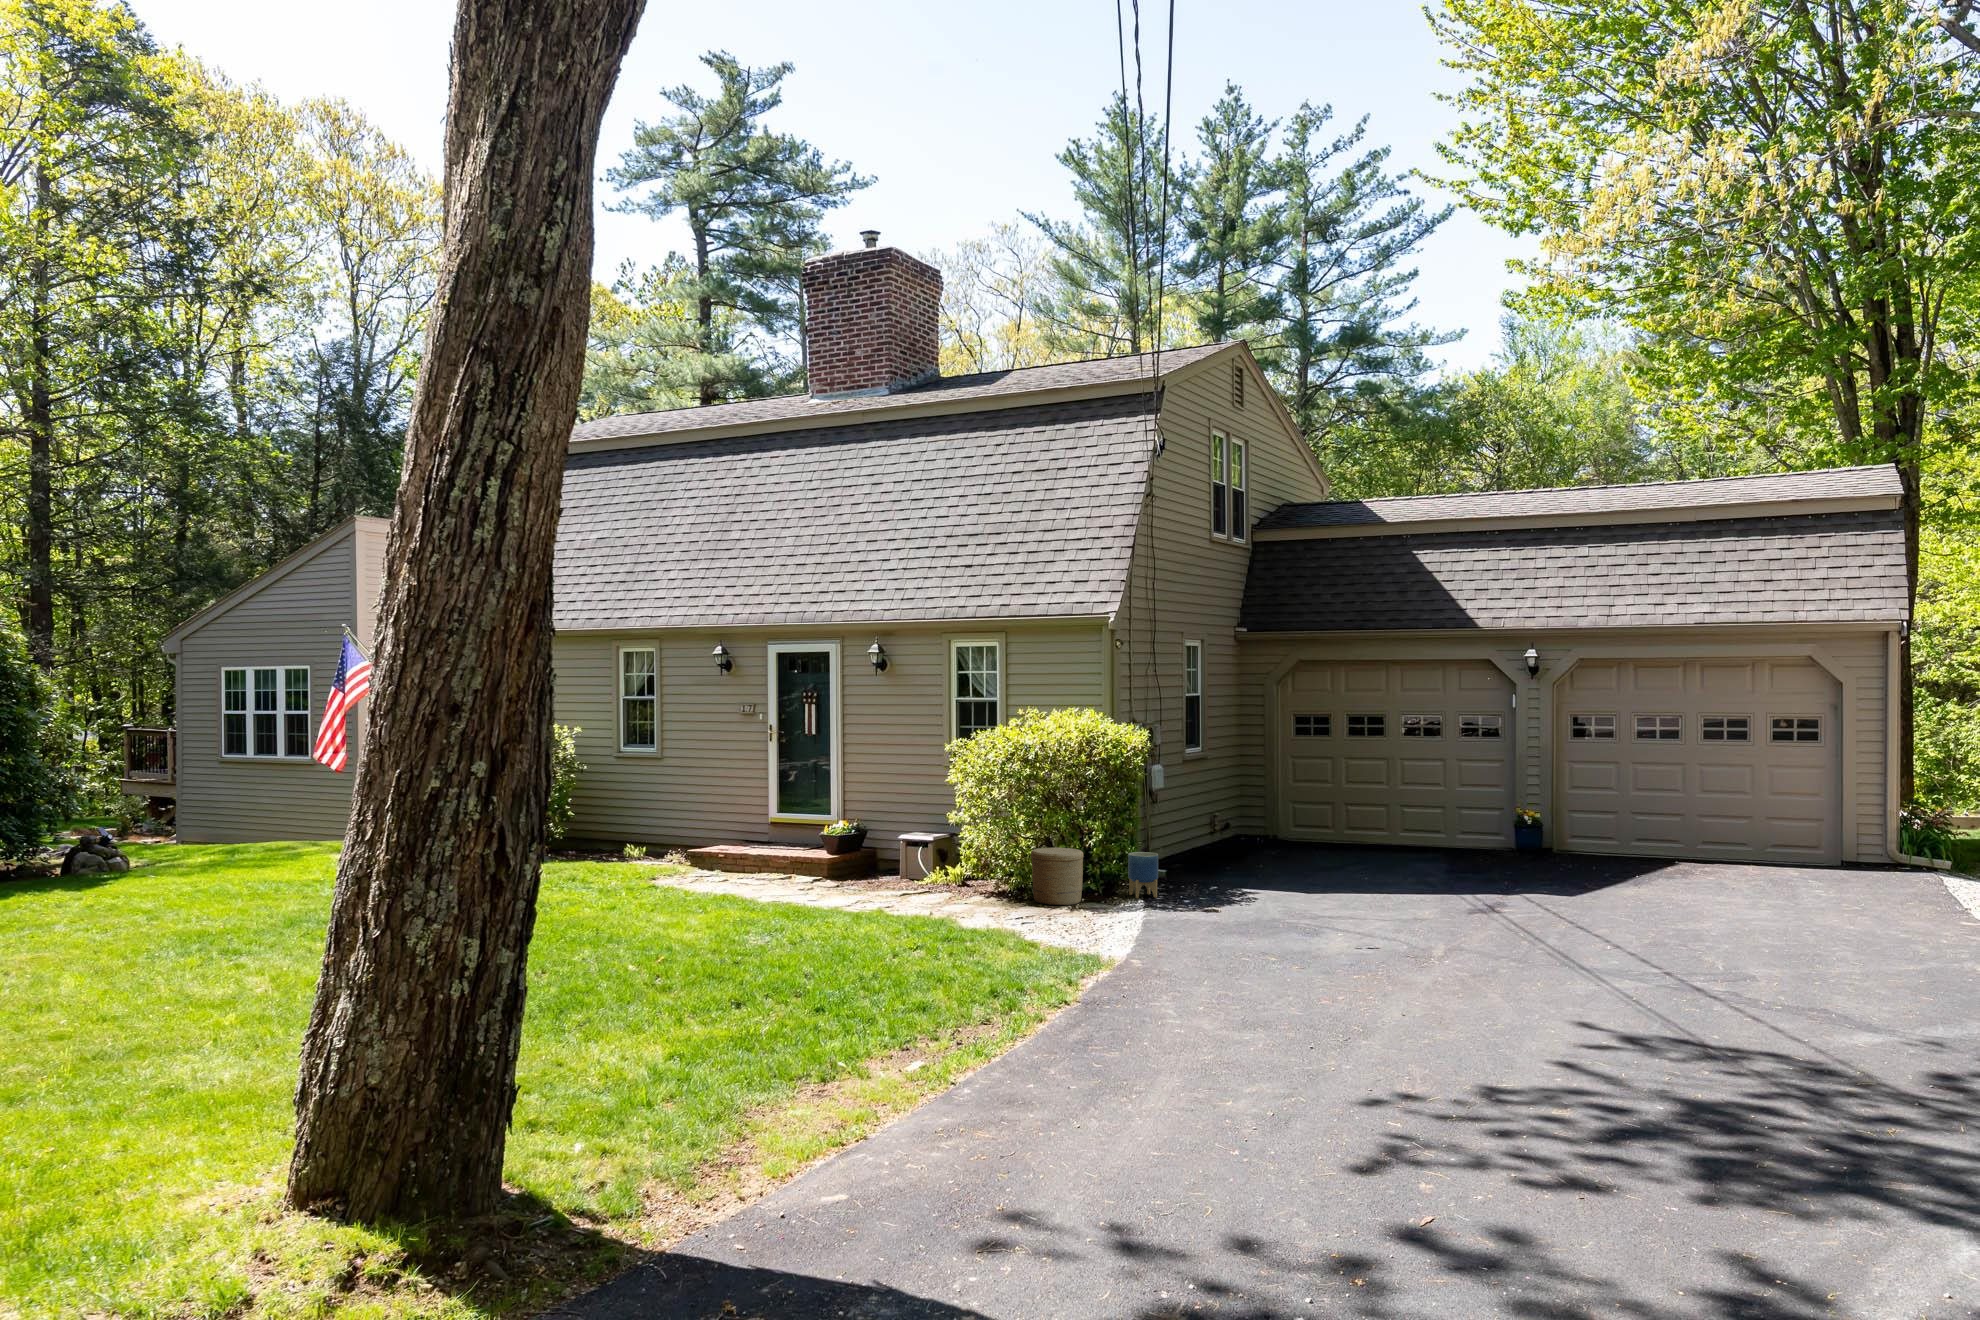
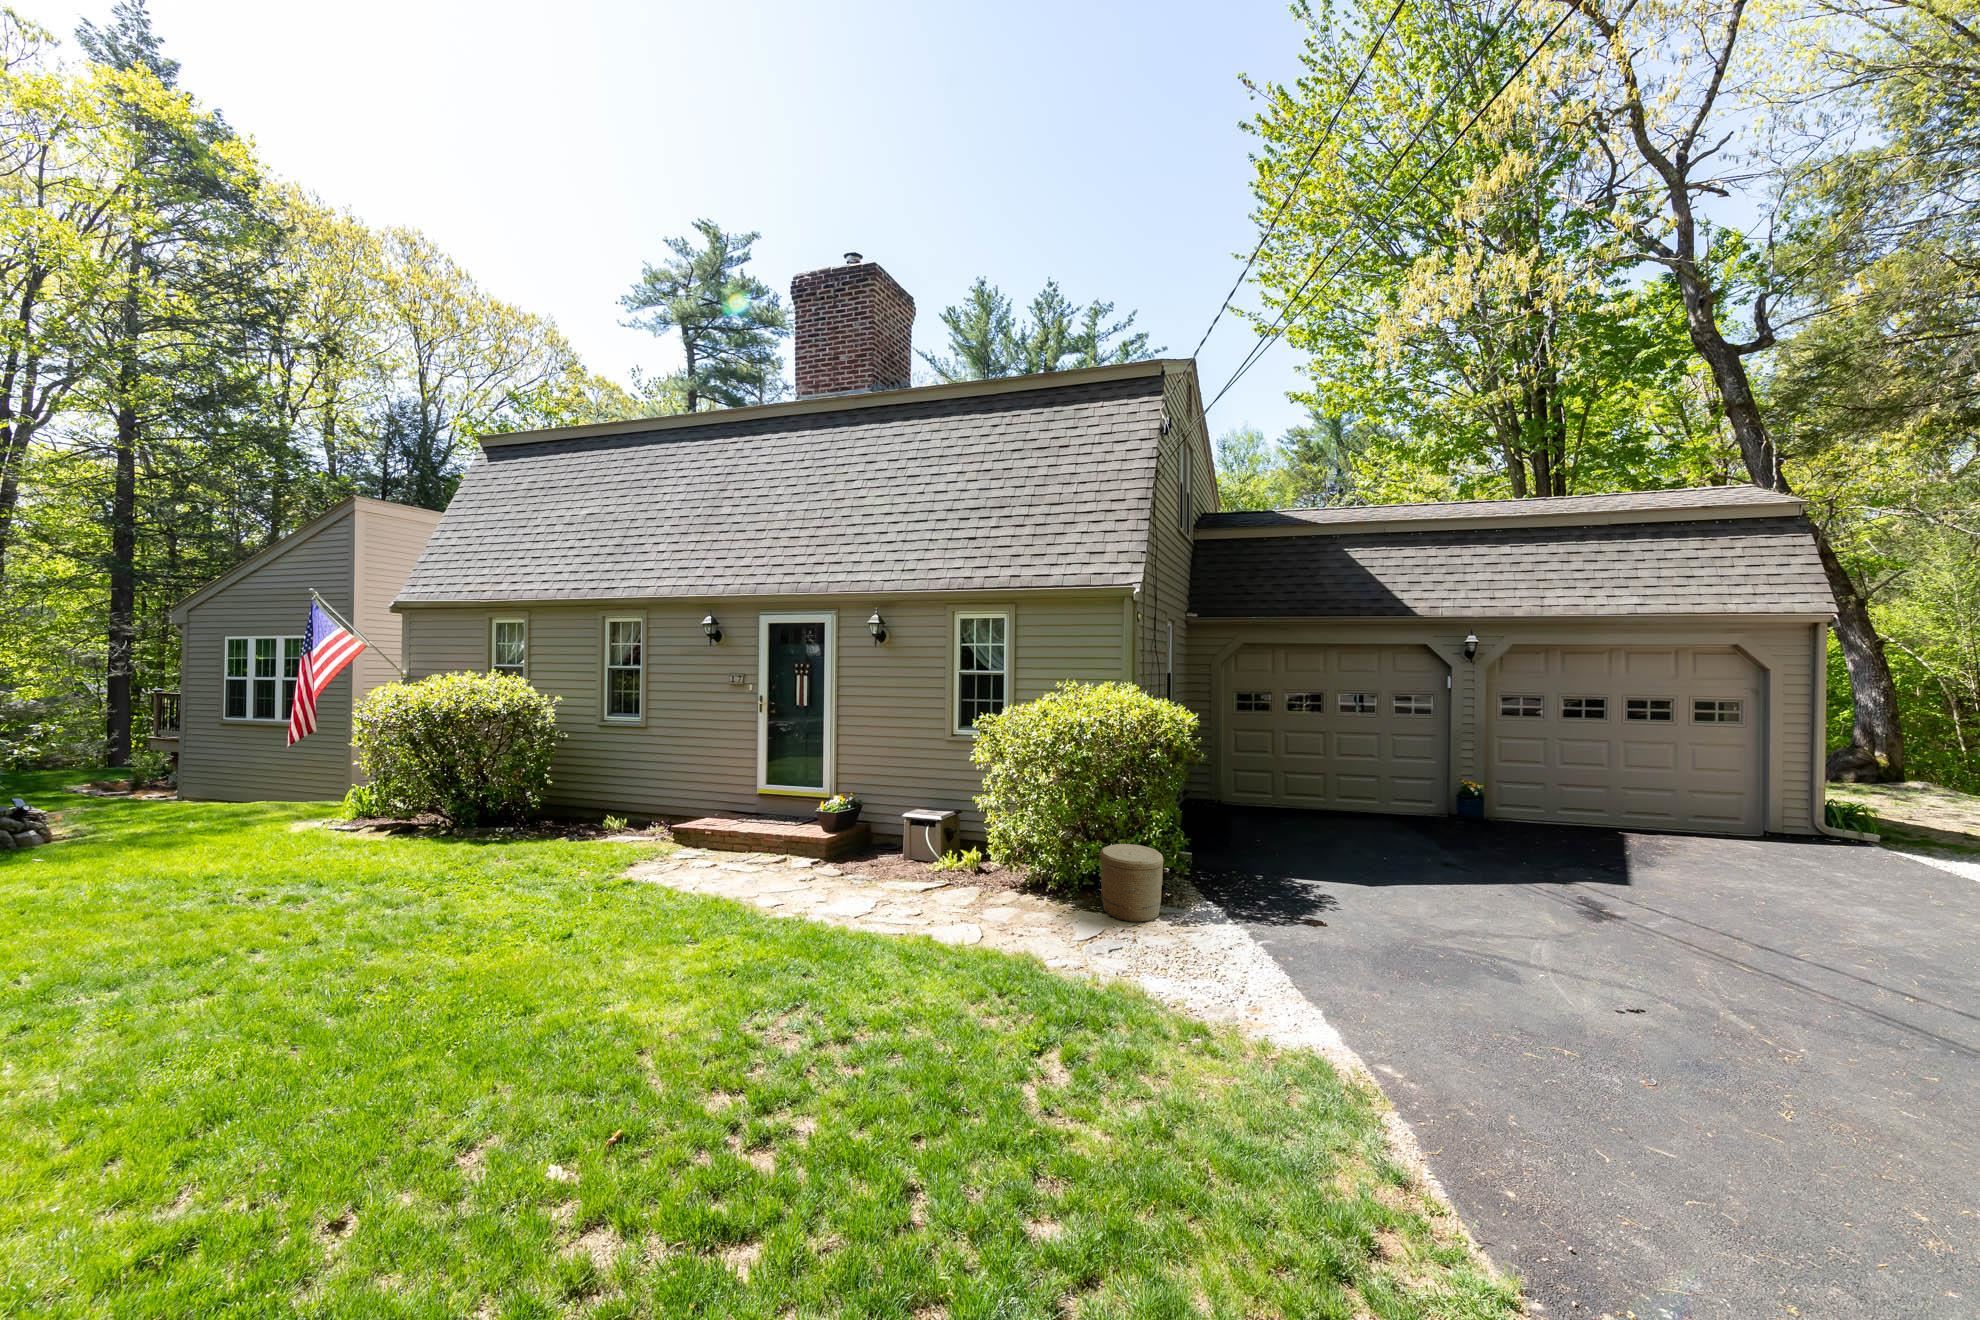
planter: present [1128,852,1158,898] -> none [1191,841,1227,898]

